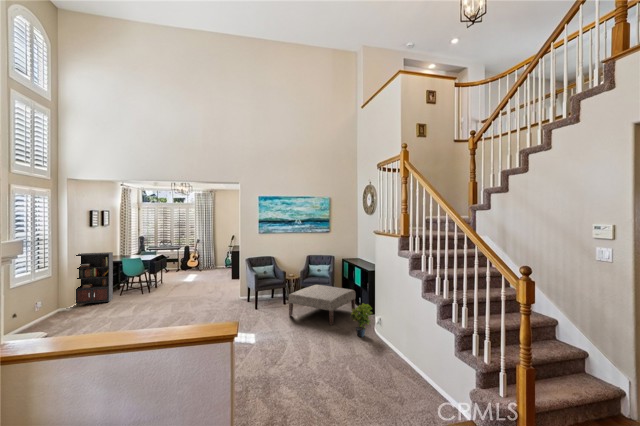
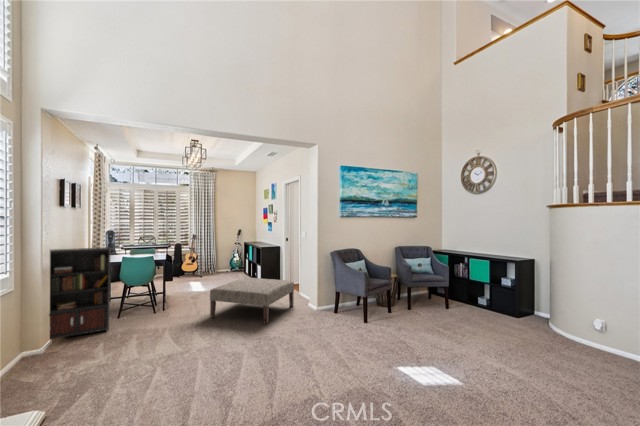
ottoman: present [288,285,356,325] -> present [210,278,294,324]
potted plant: present [351,303,372,337] -> none [562,303,609,353]

